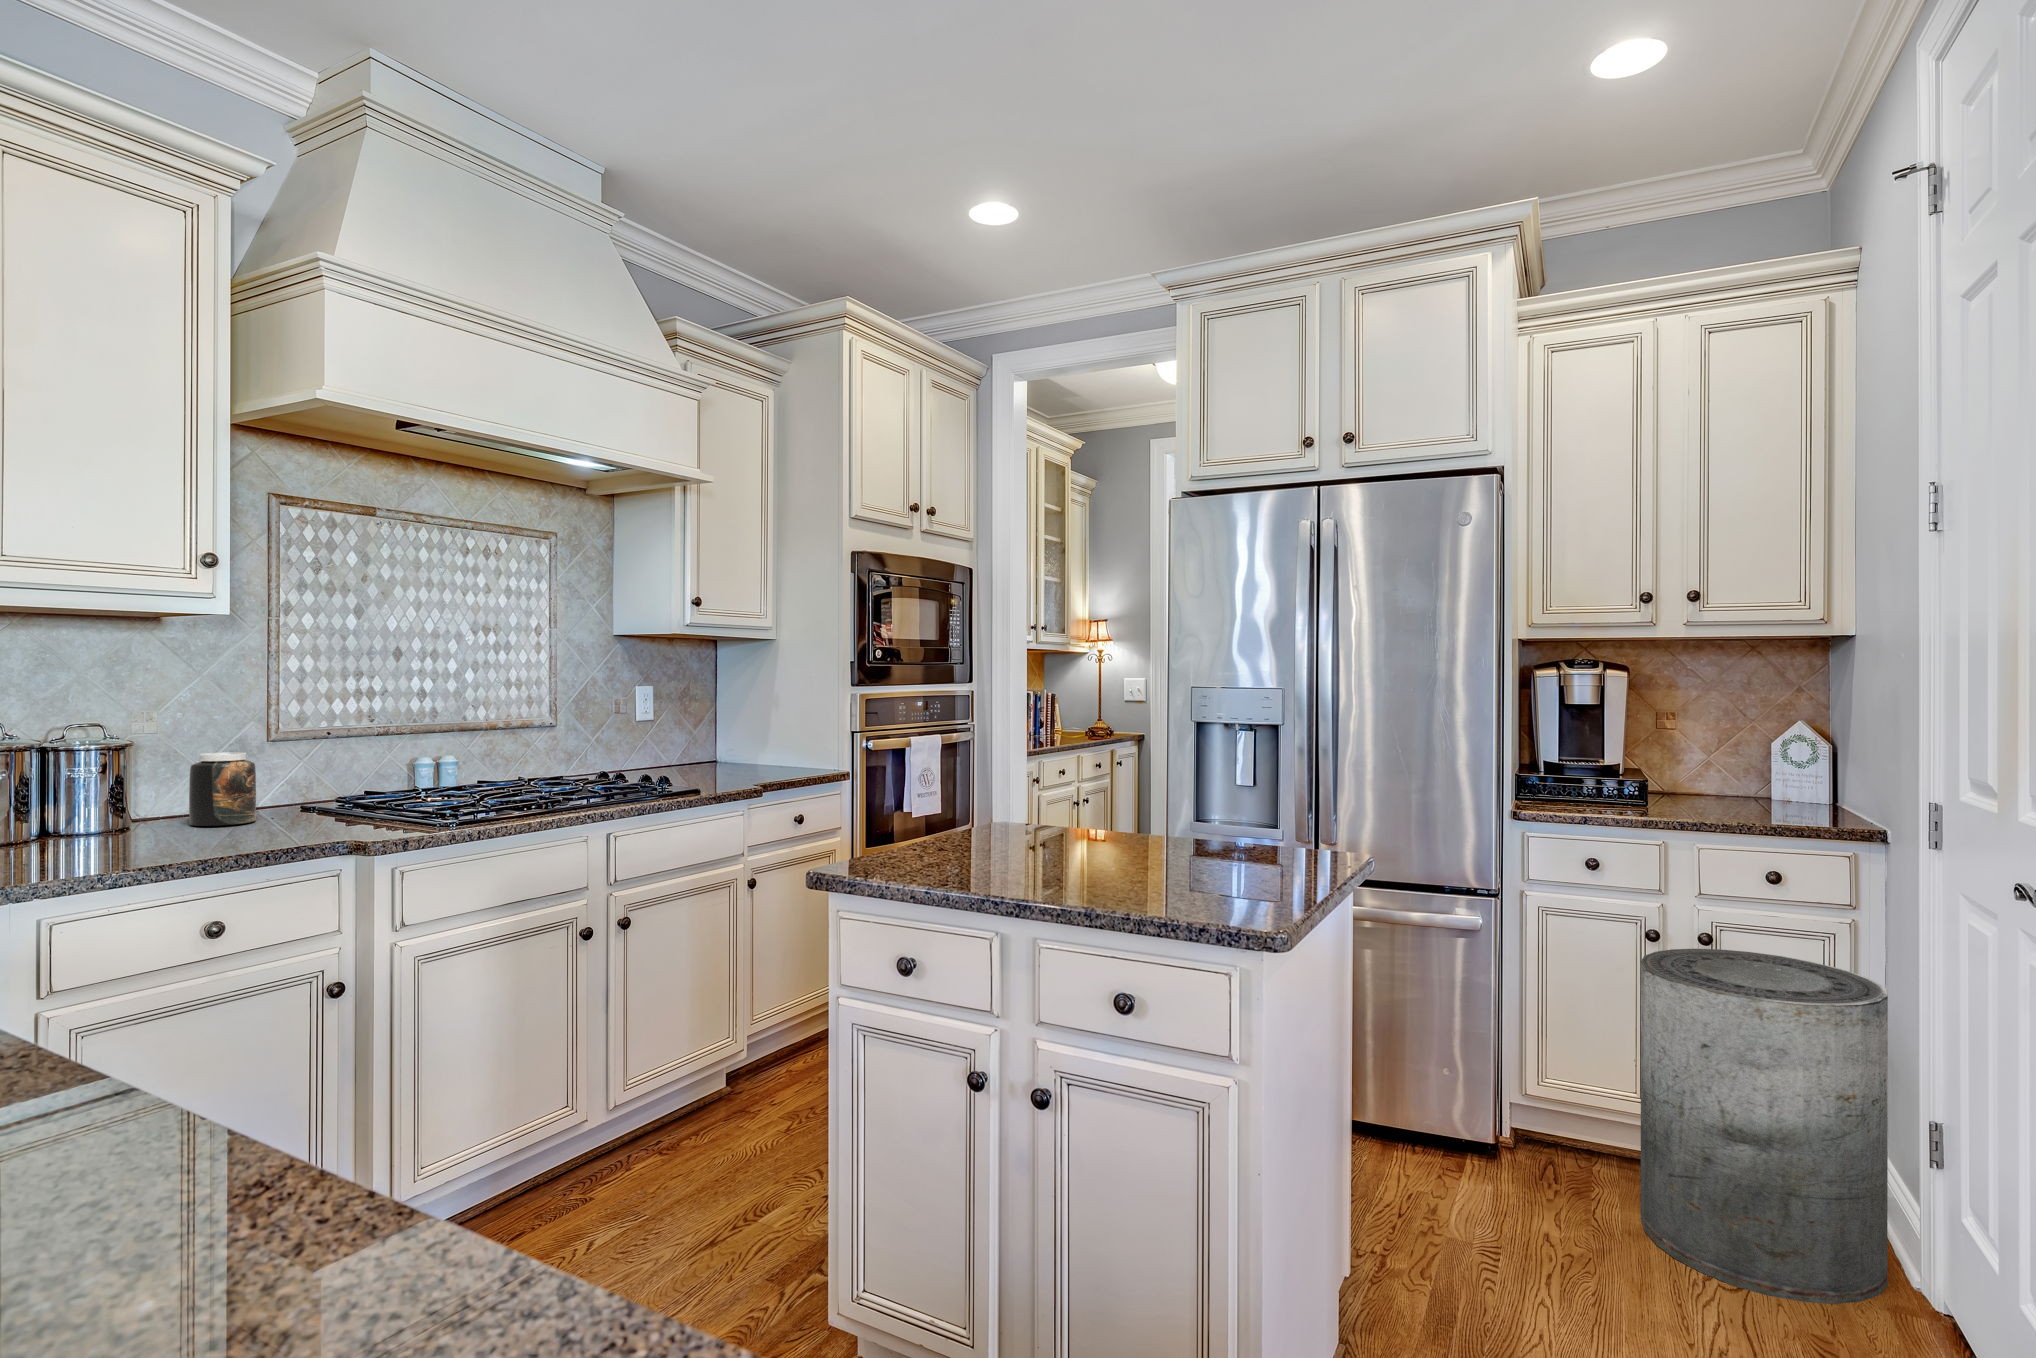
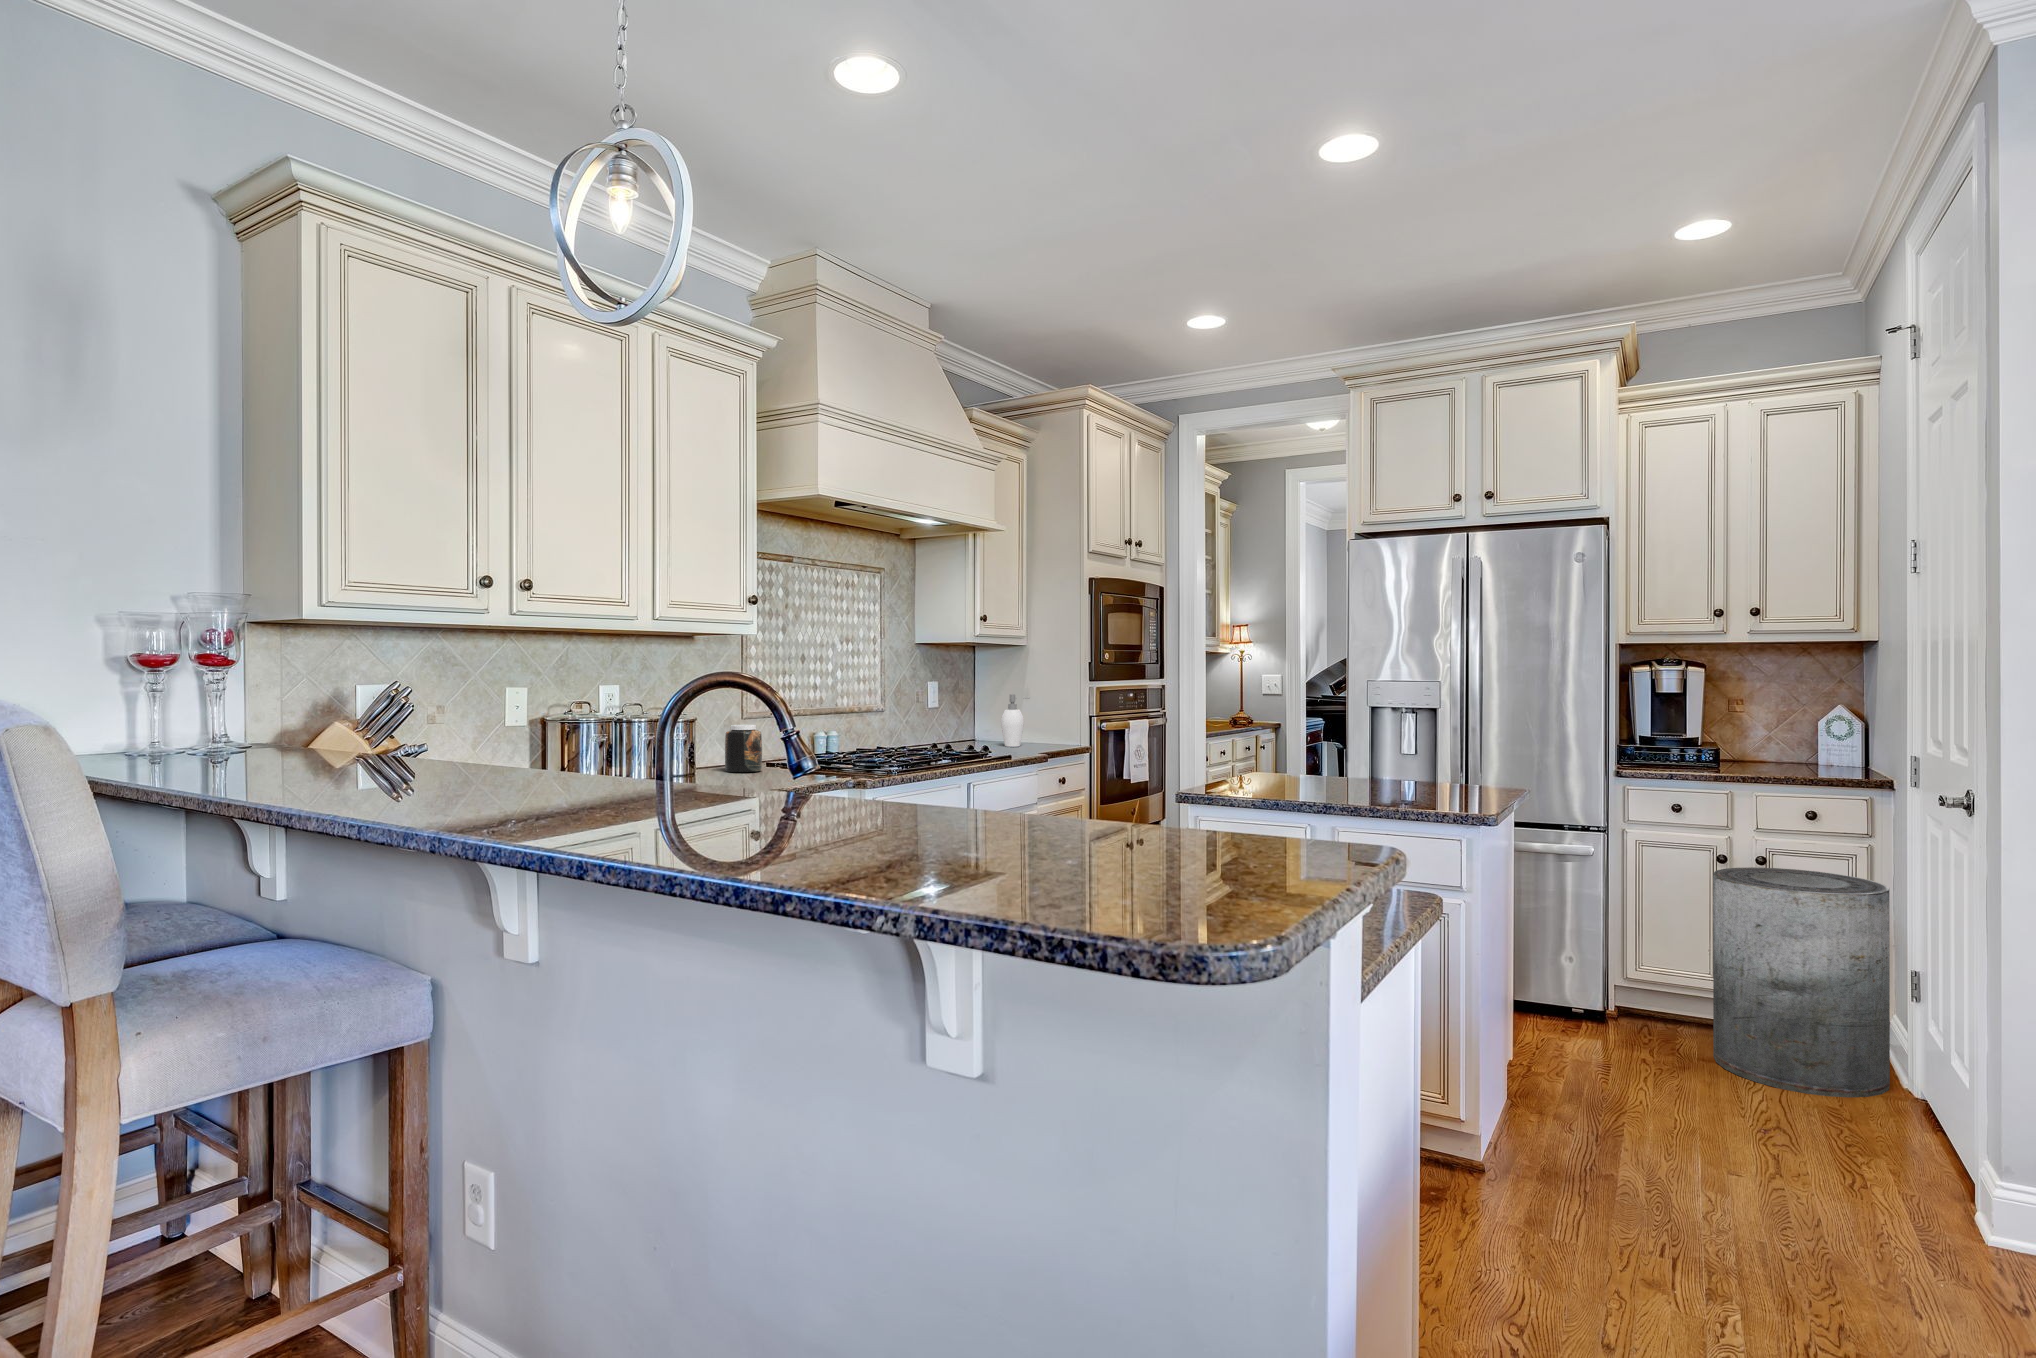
soap dispenser: none [723,704,760,774] -> present [1001,694,1029,747]

